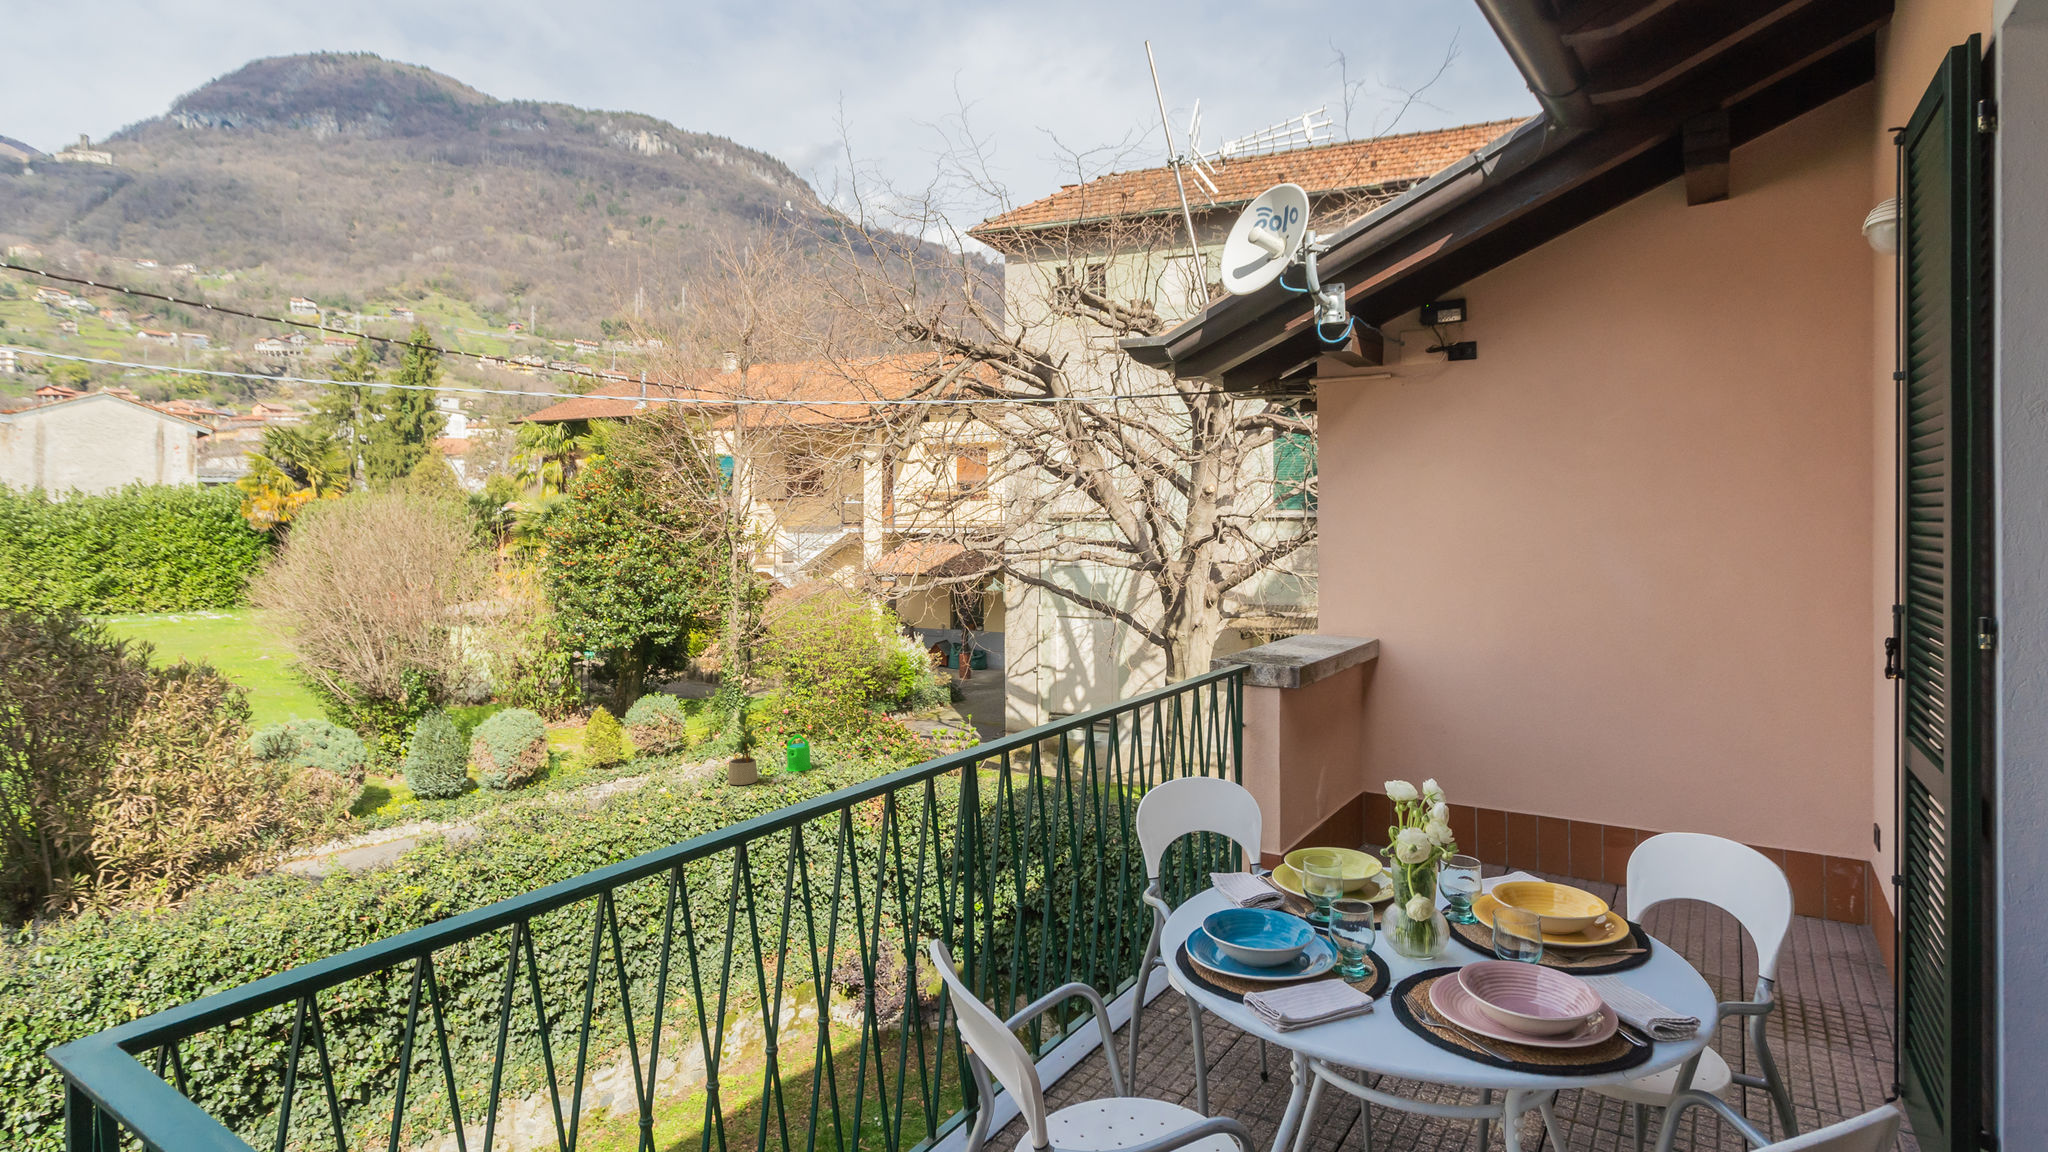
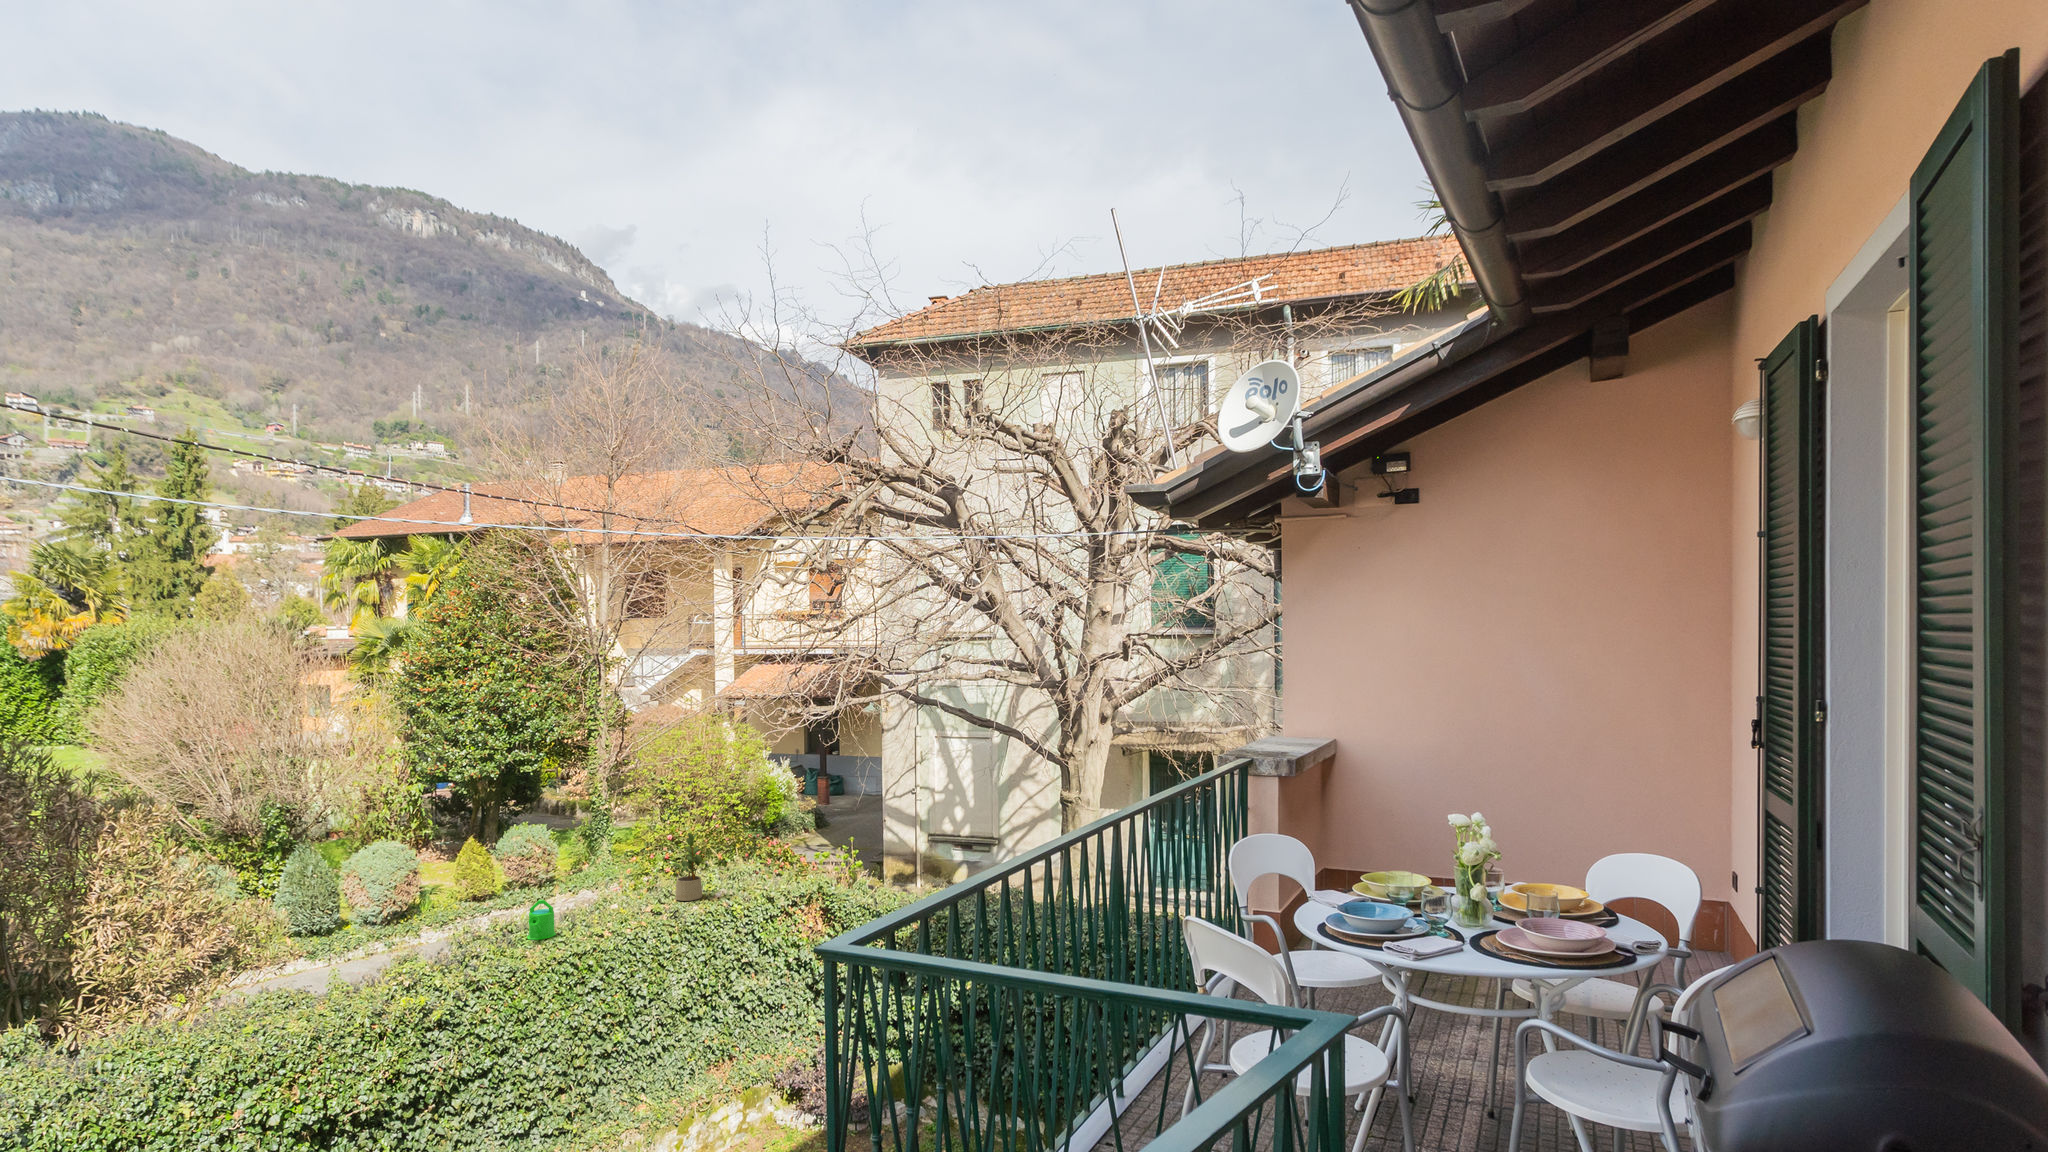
watering can: present [786,734,812,772] -> present [527,900,556,940]

